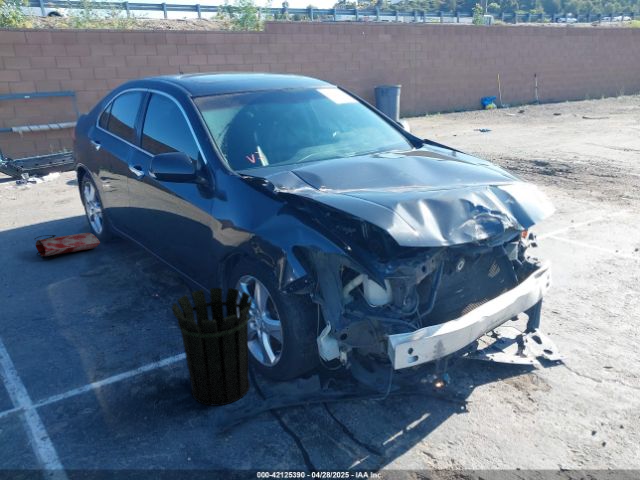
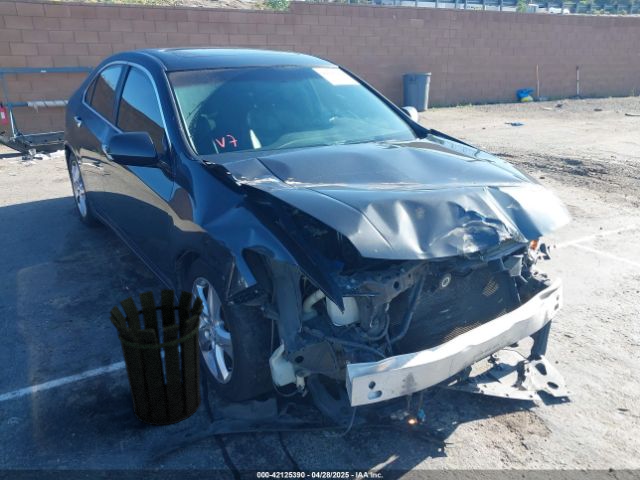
bag: present [35,233,100,259] -> none [10,216,80,242]

